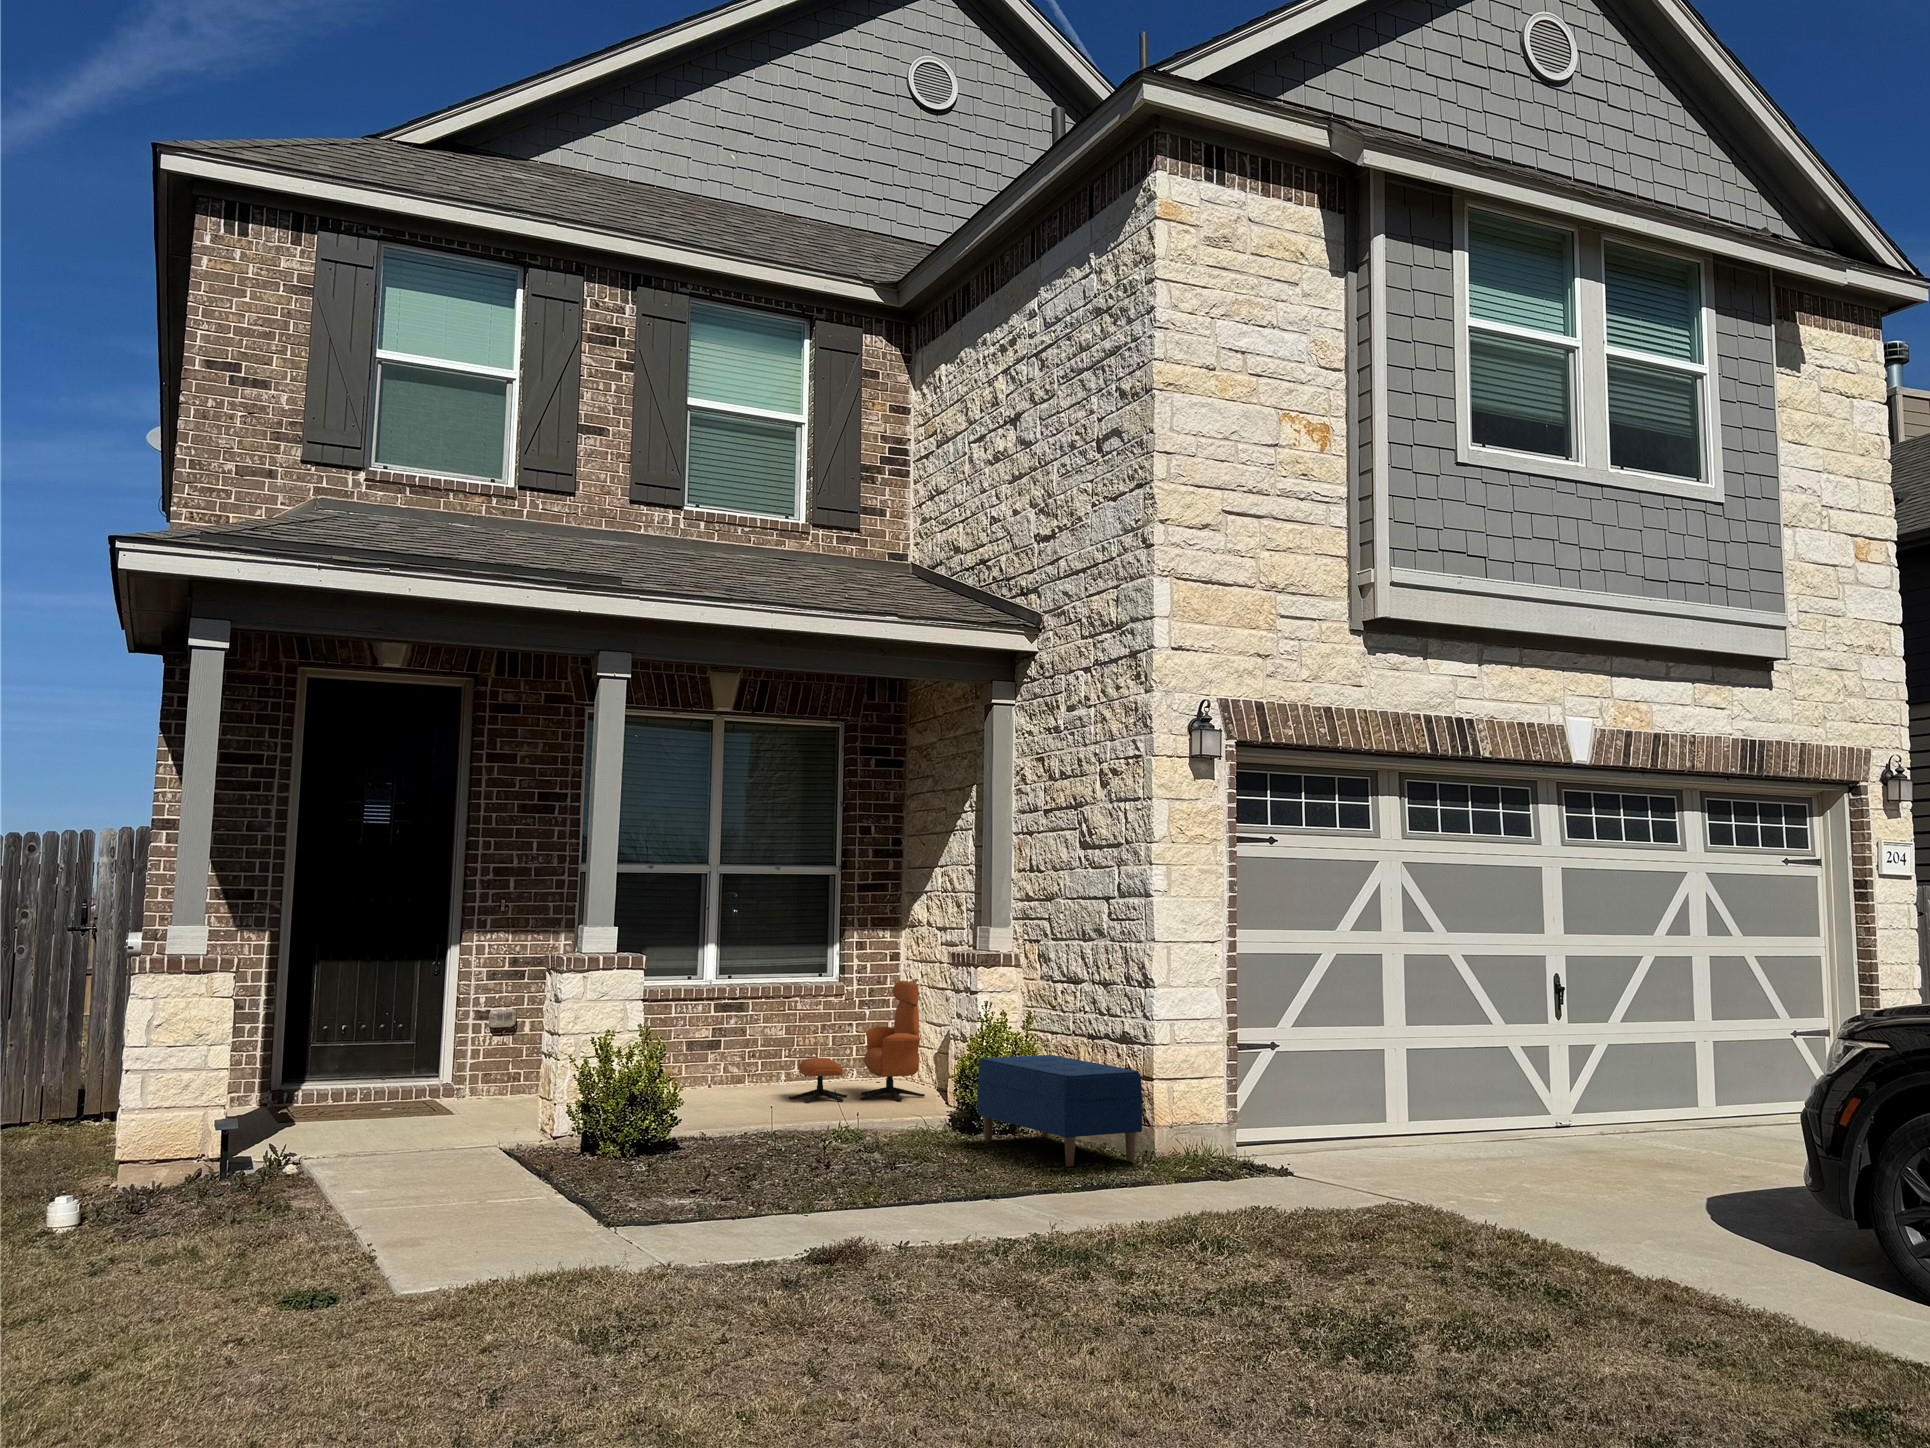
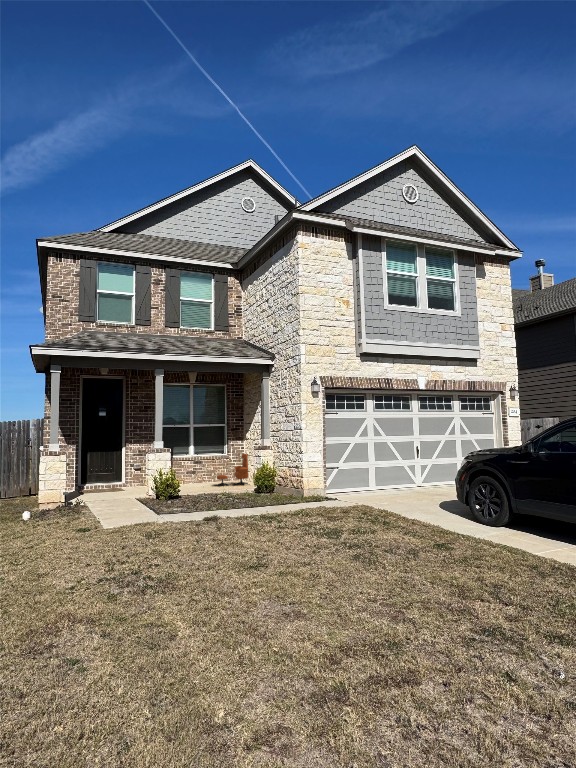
bench: present [977,1055,1142,1166] -> none [260,471,301,499]

